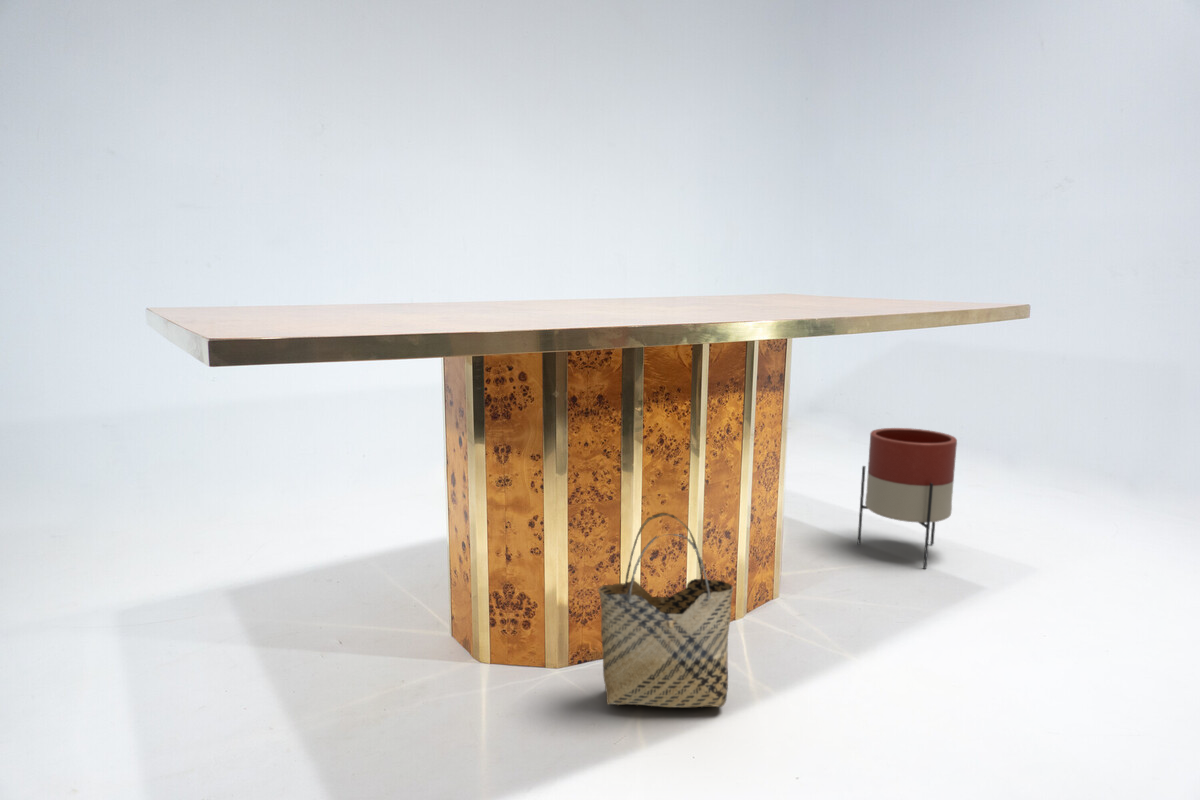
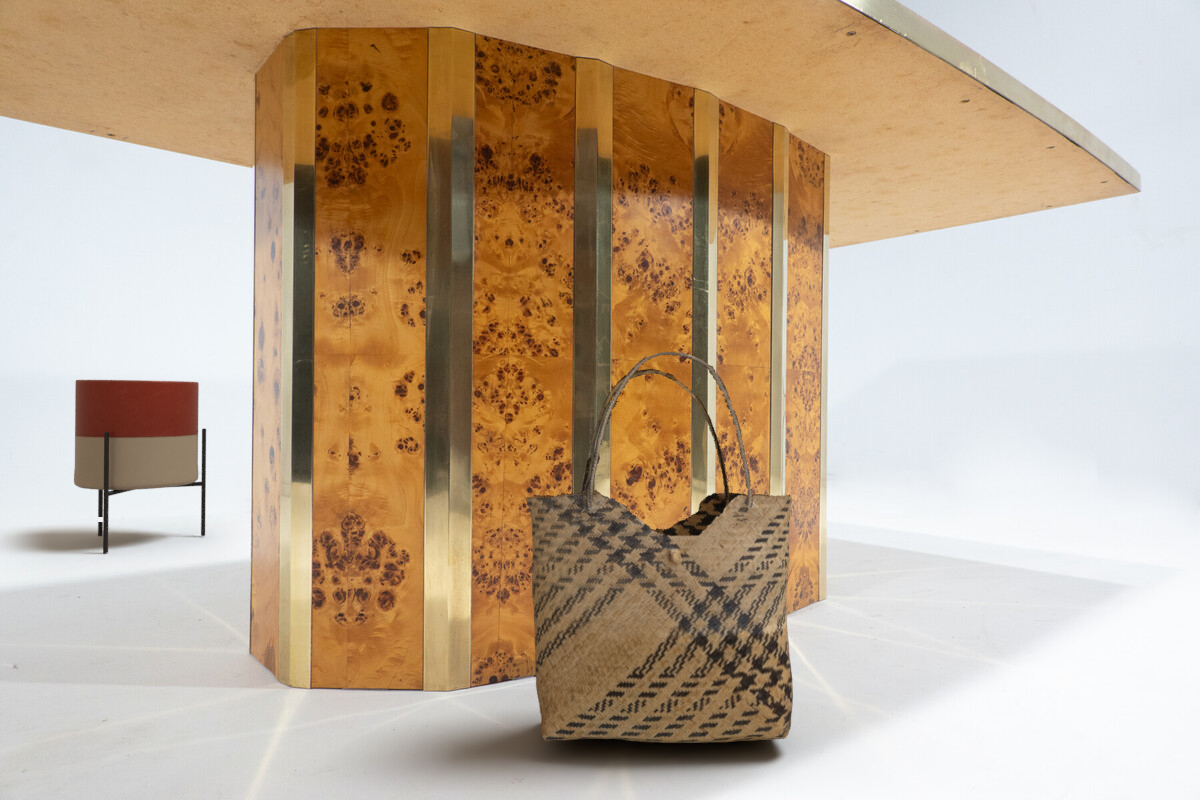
planter: present [857,428,957,569] -> present [74,380,206,553]

